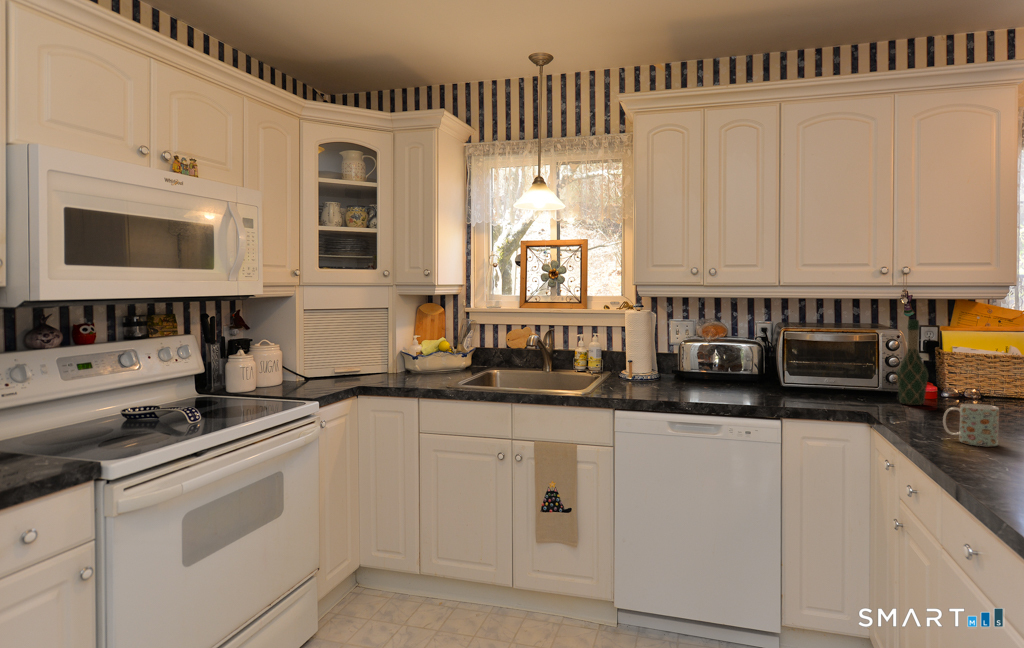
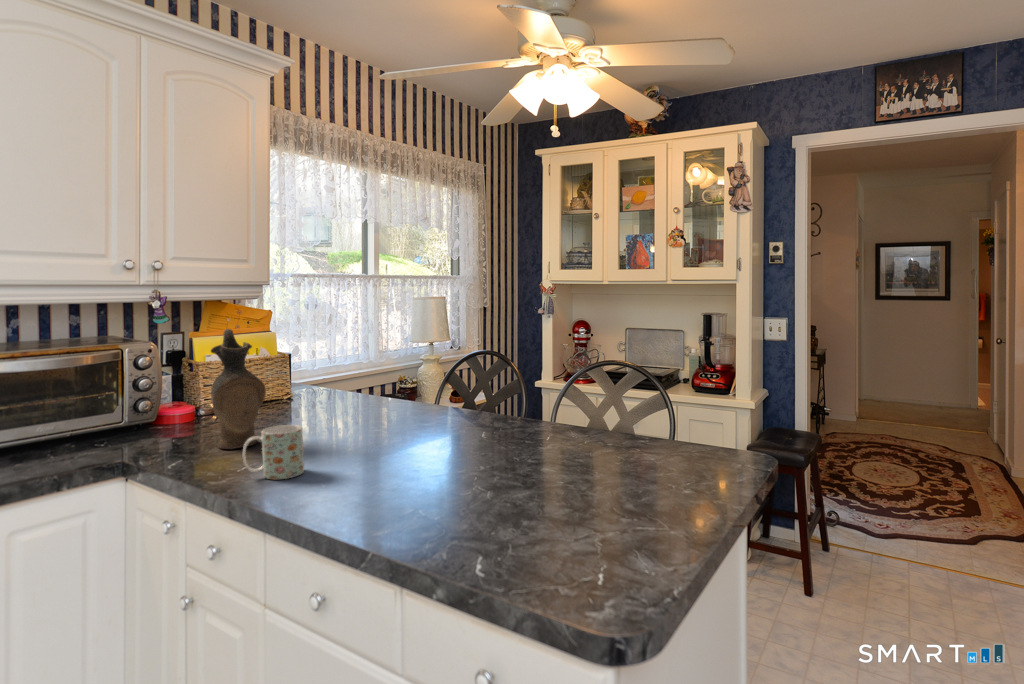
wine bottle: present [897,320,928,405] -> none [152,327,192,436]
ceramic pitcher: none [936,324,985,422] -> present [211,329,266,449]

